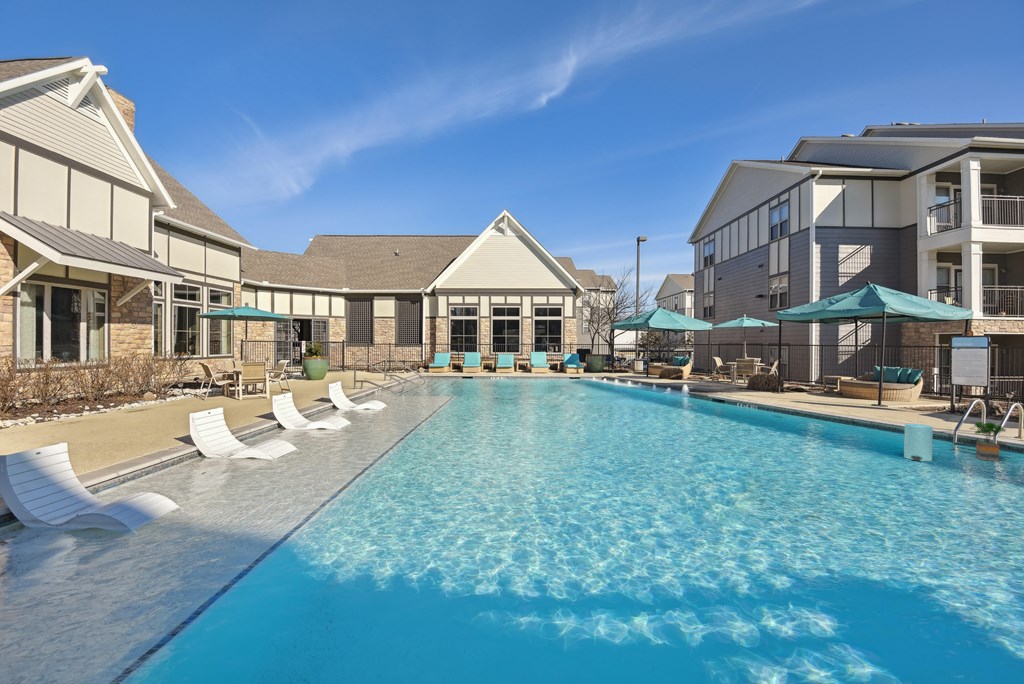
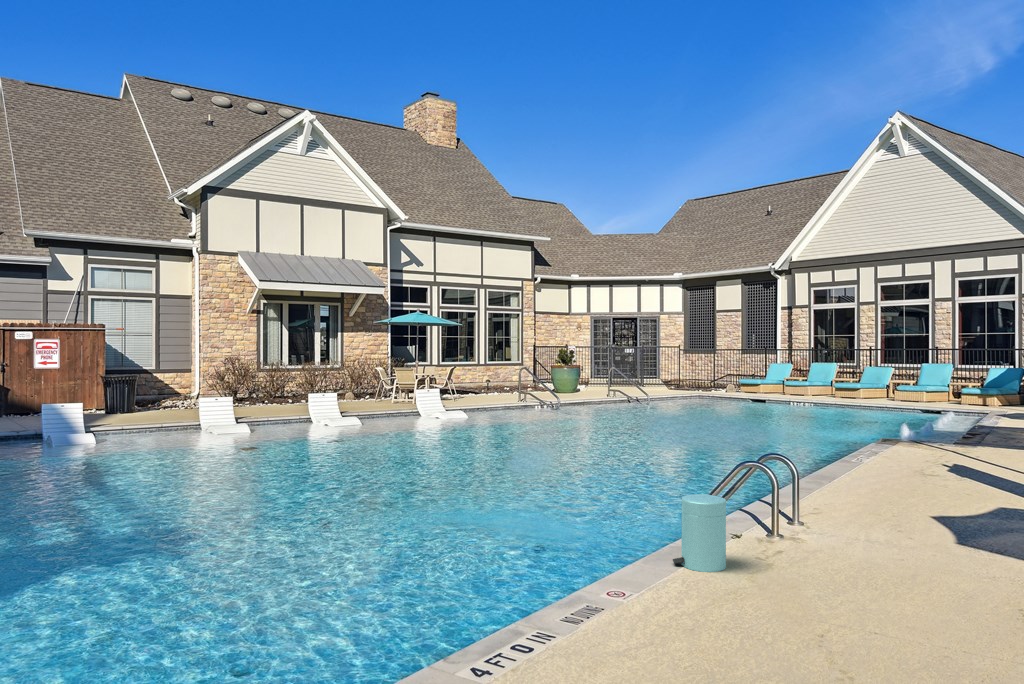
potted tree: present [970,422,1005,462] -> none [806,514,880,609]

